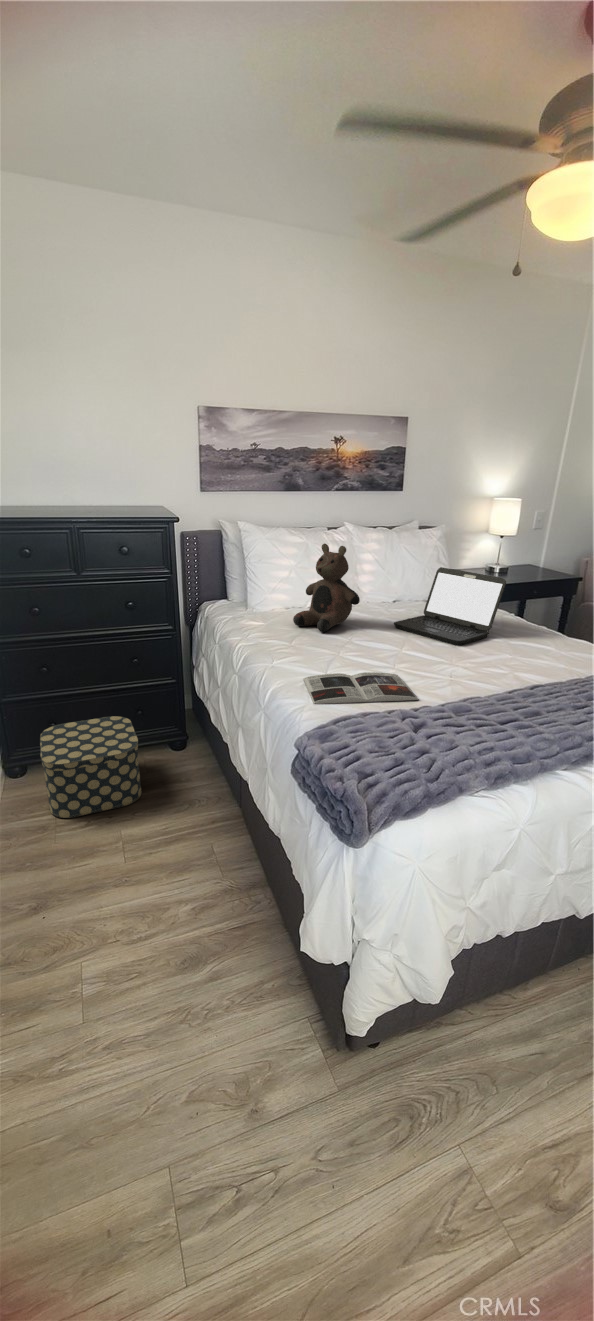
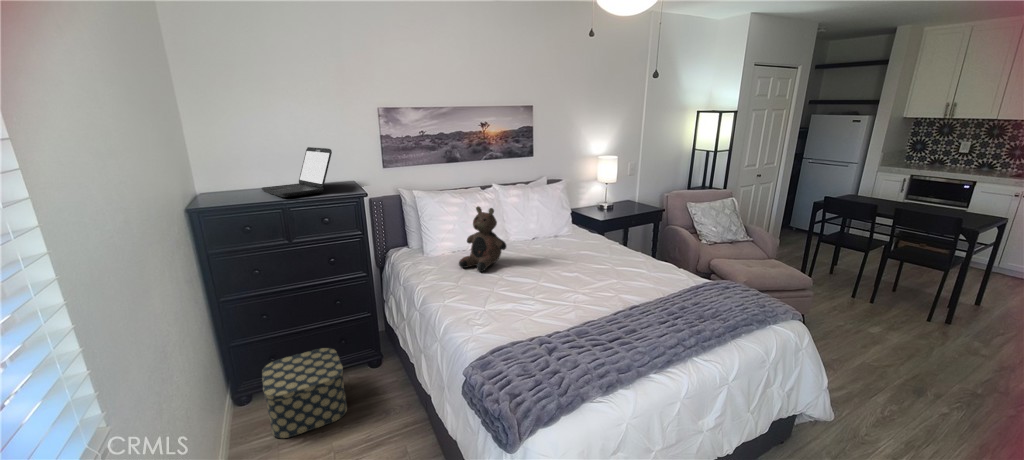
laptop: present [394,567,506,646] -> present [262,147,332,197]
magazine: present [304,672,419,704] -> none [468,306,552,338]

